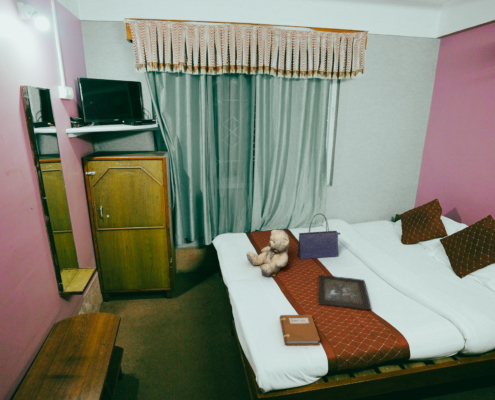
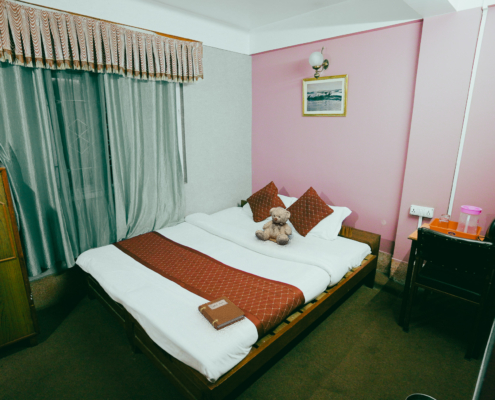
tote bag: present [297,214,340,259] -> none [180,207,216,253]
teddy bear: present [247,230,289,277] -> present [255,207,292,245]
tray: present [318,275,371,310] -> none [210,255,266,286]

